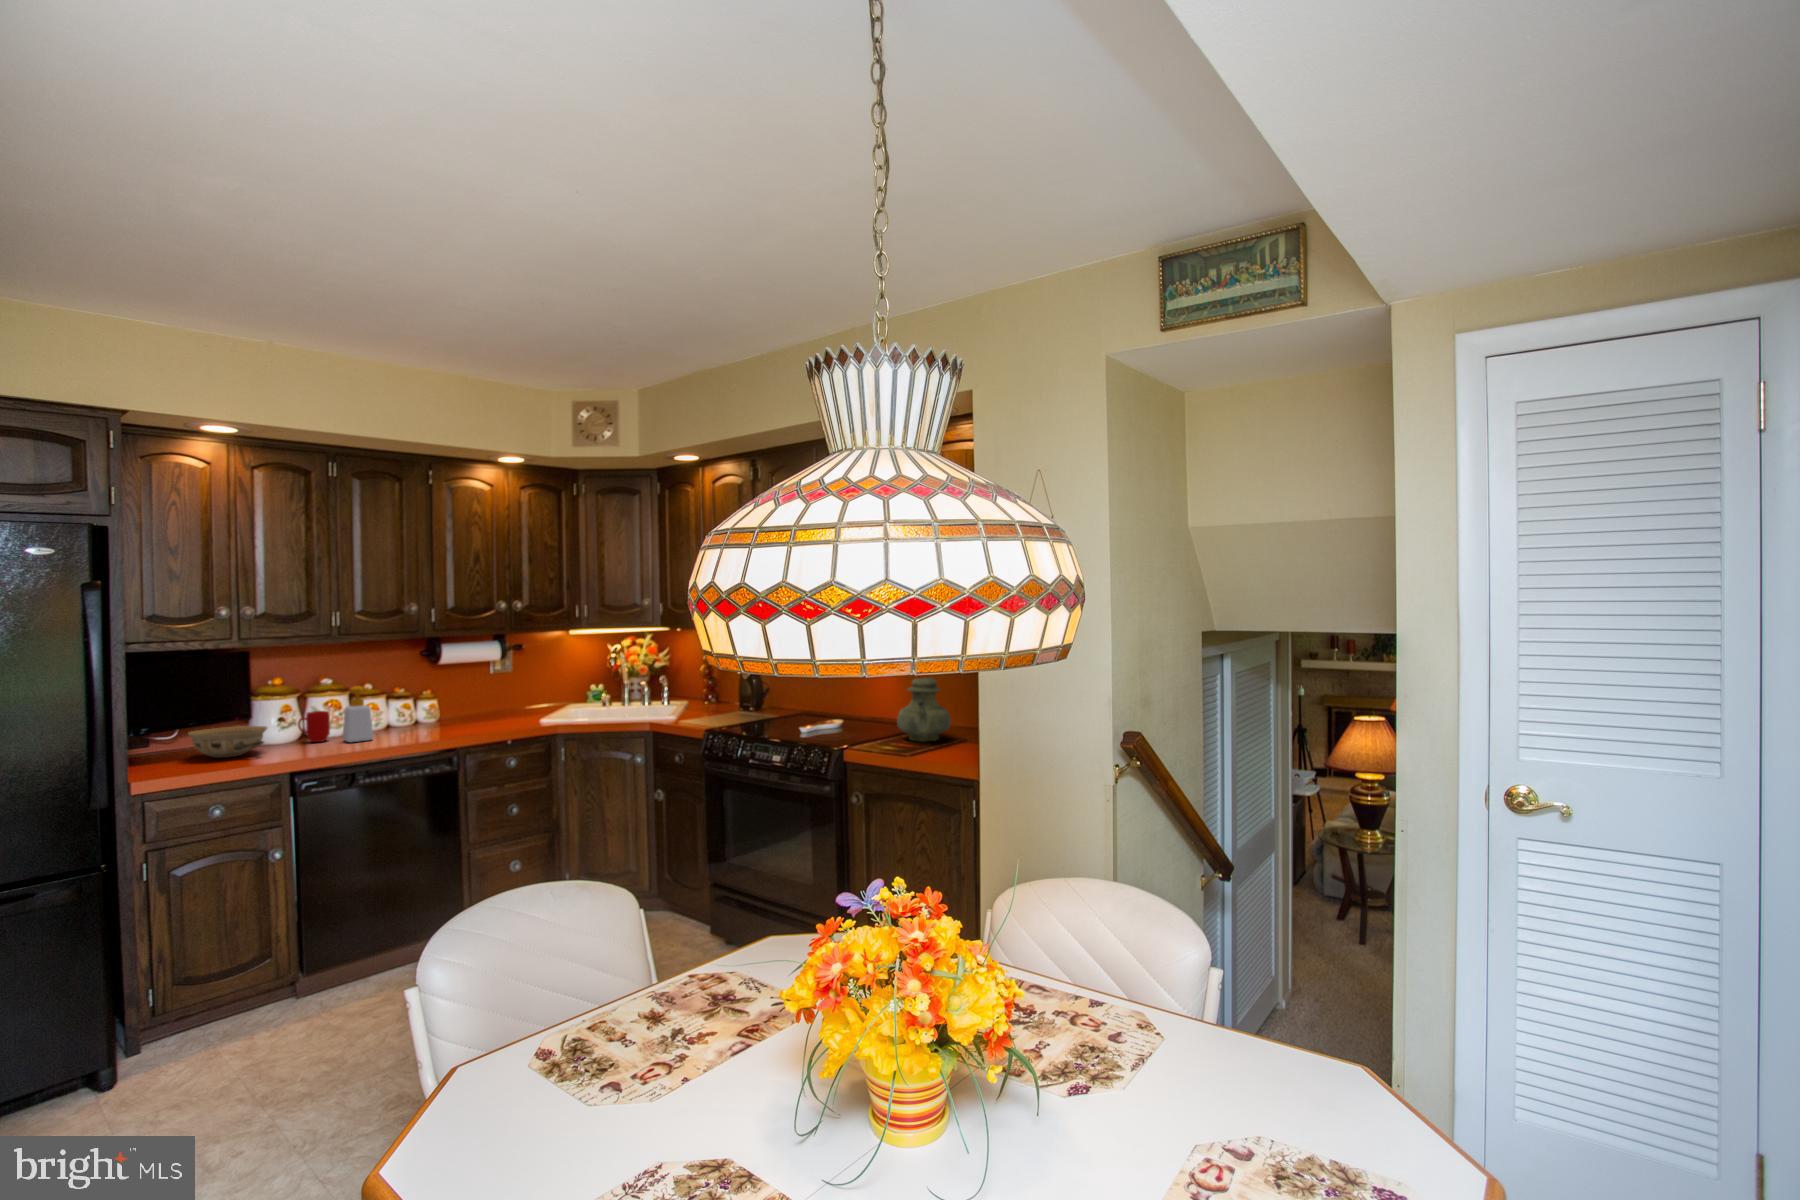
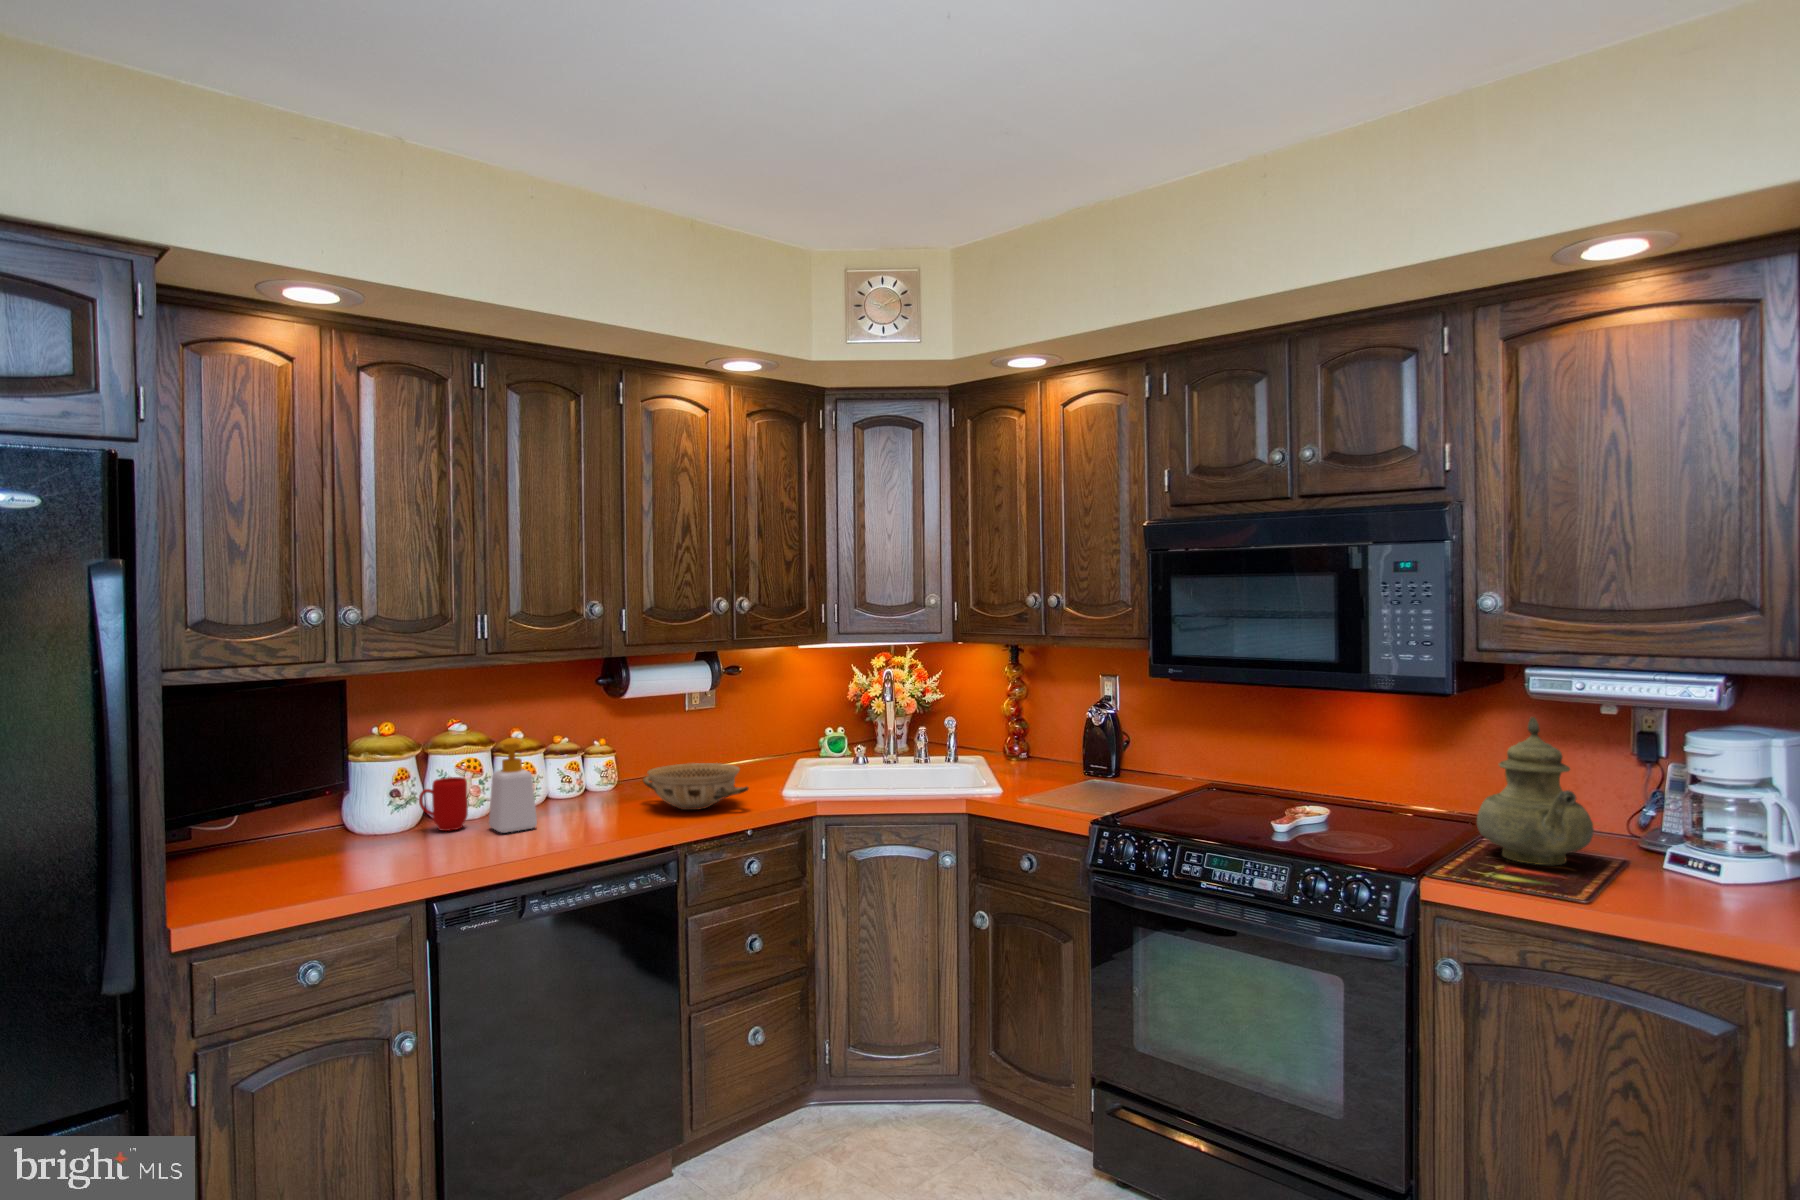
ceramic bowl: present [188,726,267,758] -> present [643,763,748,810]

